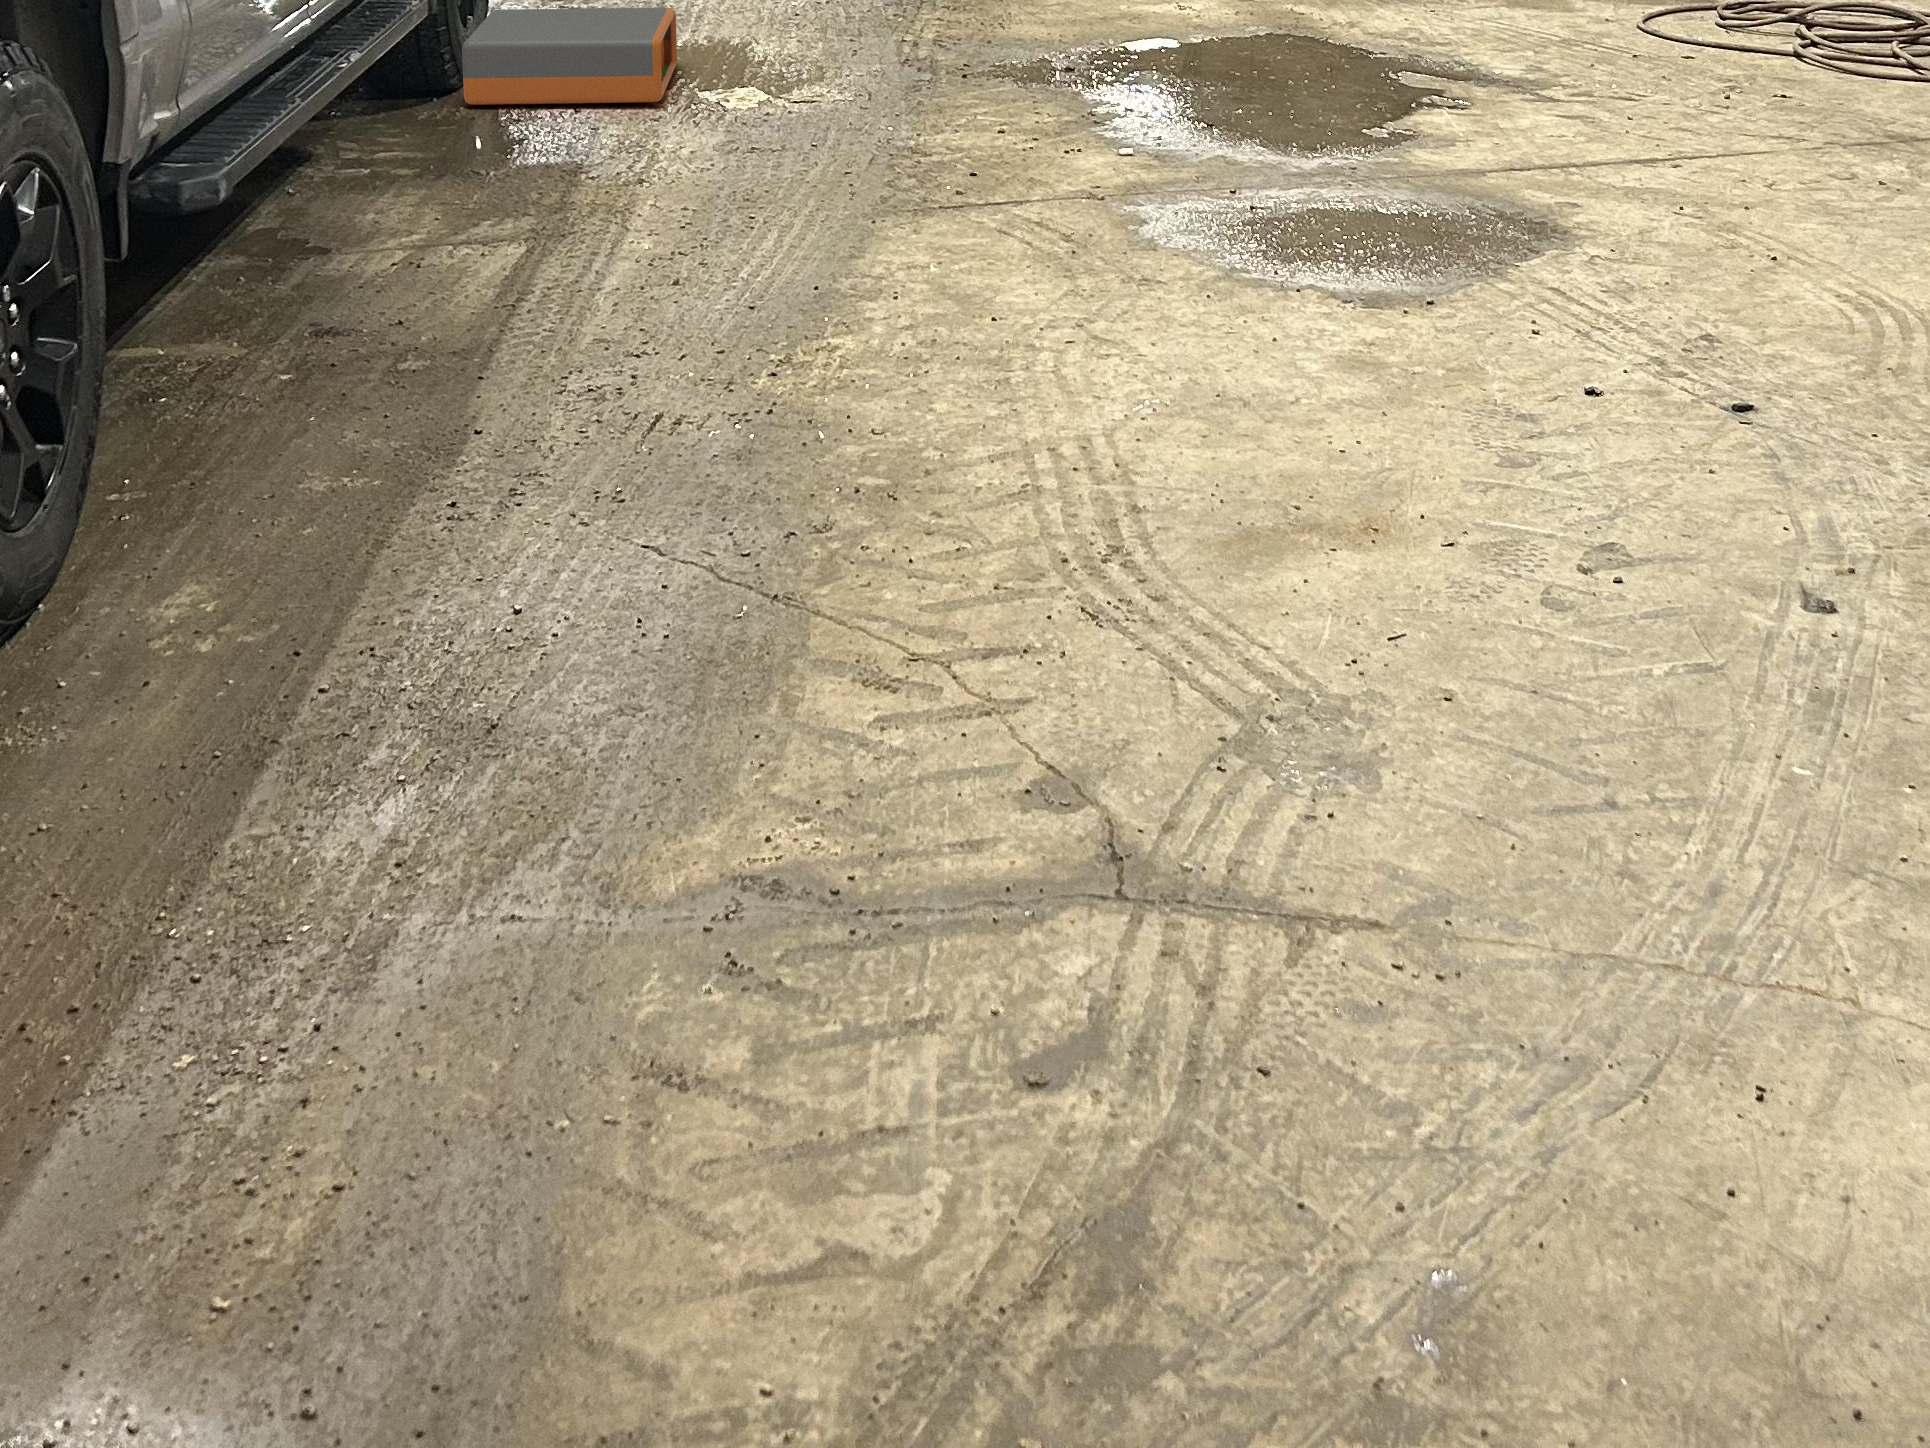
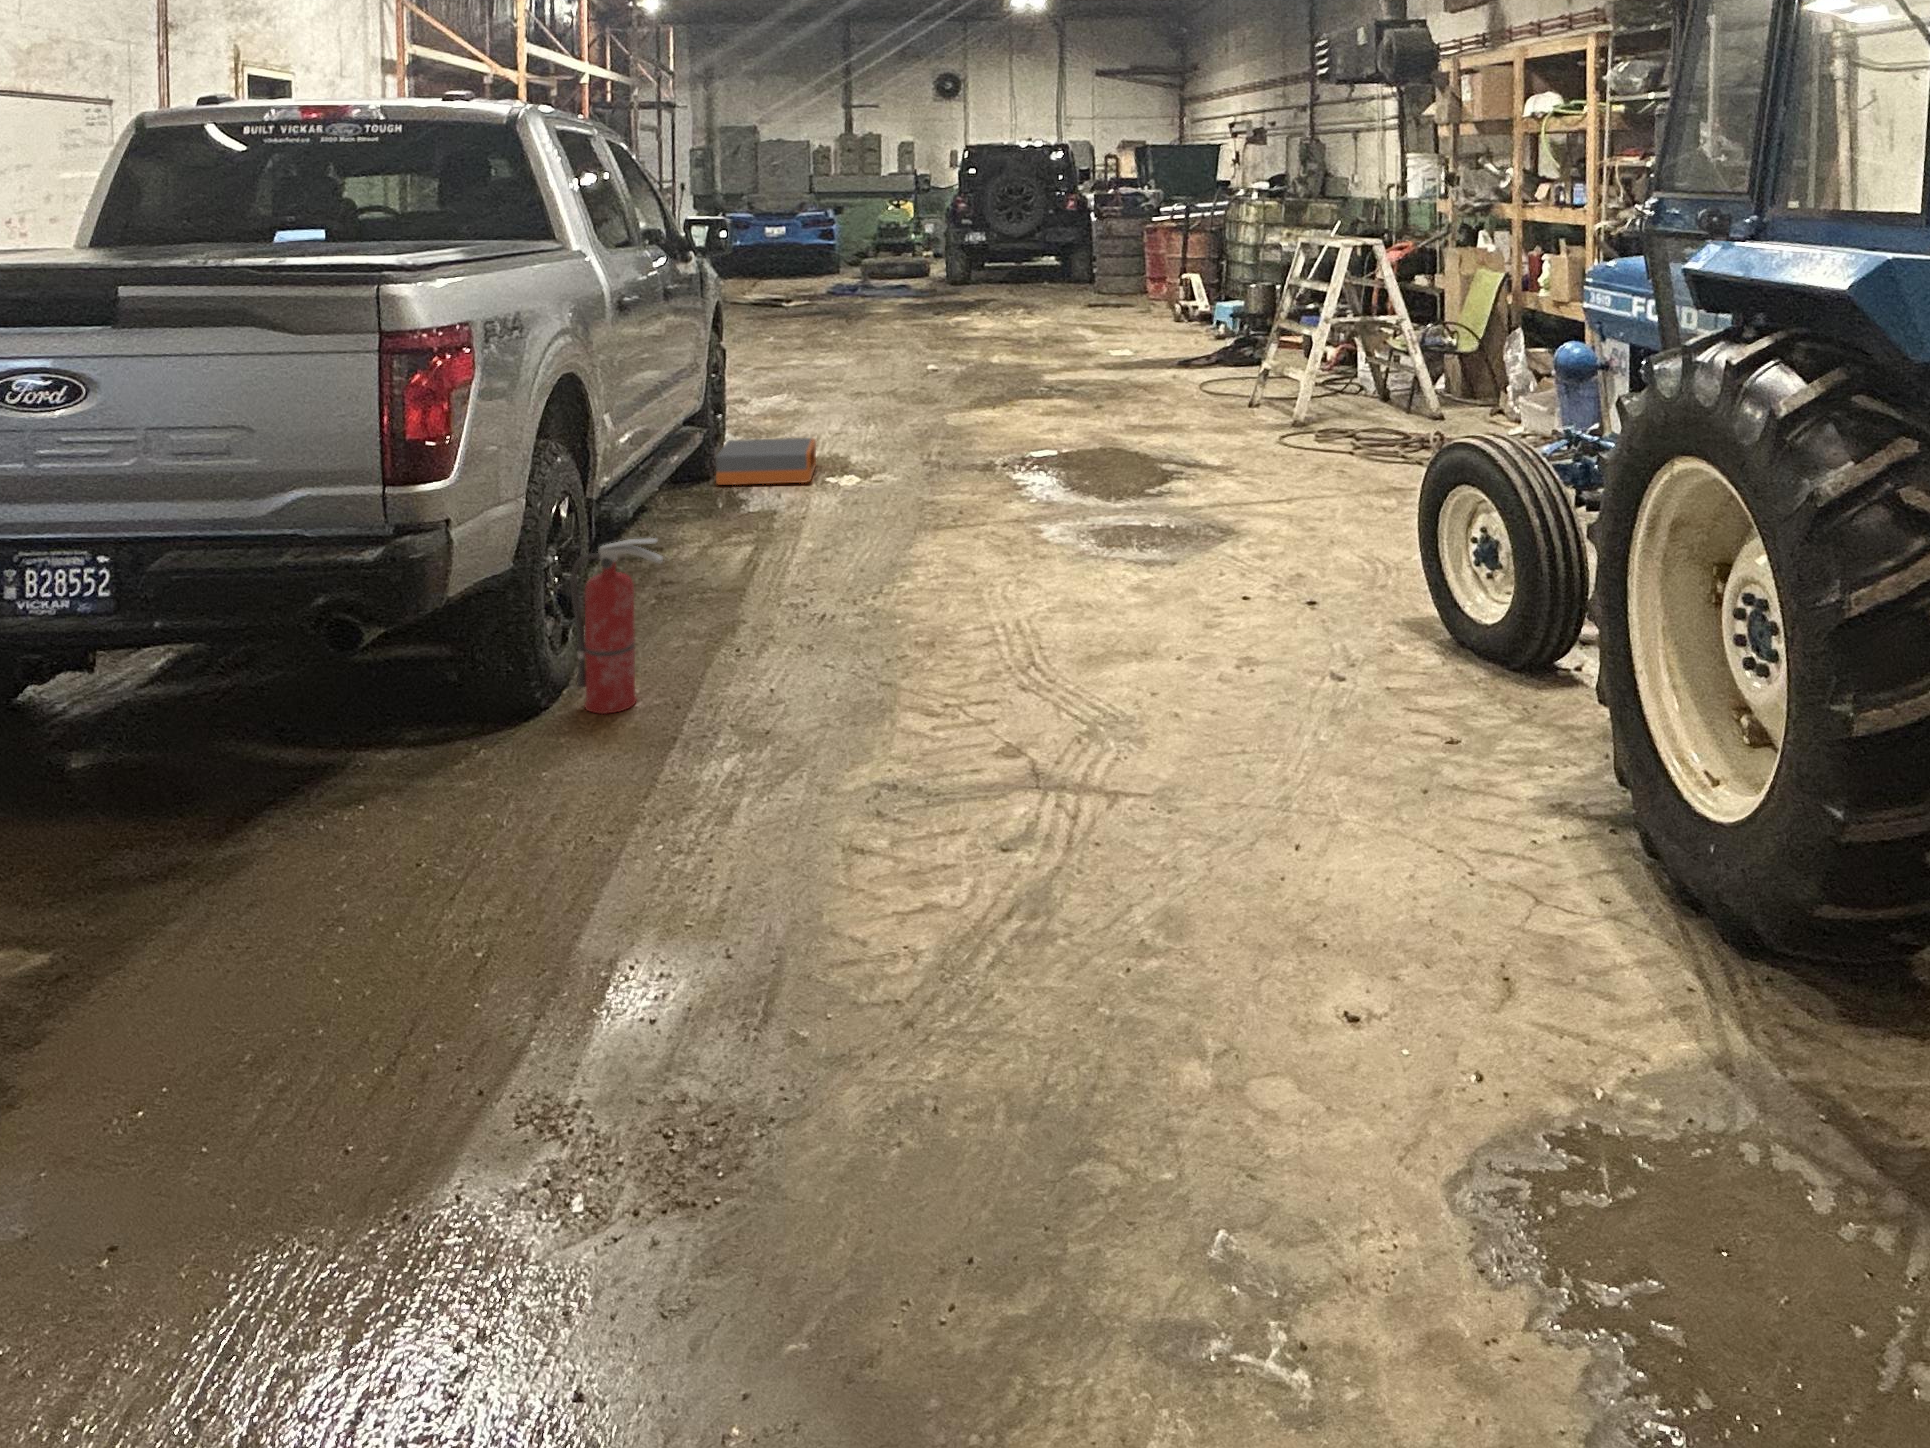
fire extinguisher: none [42,272,259,663] -> present [570,538,663,714]

